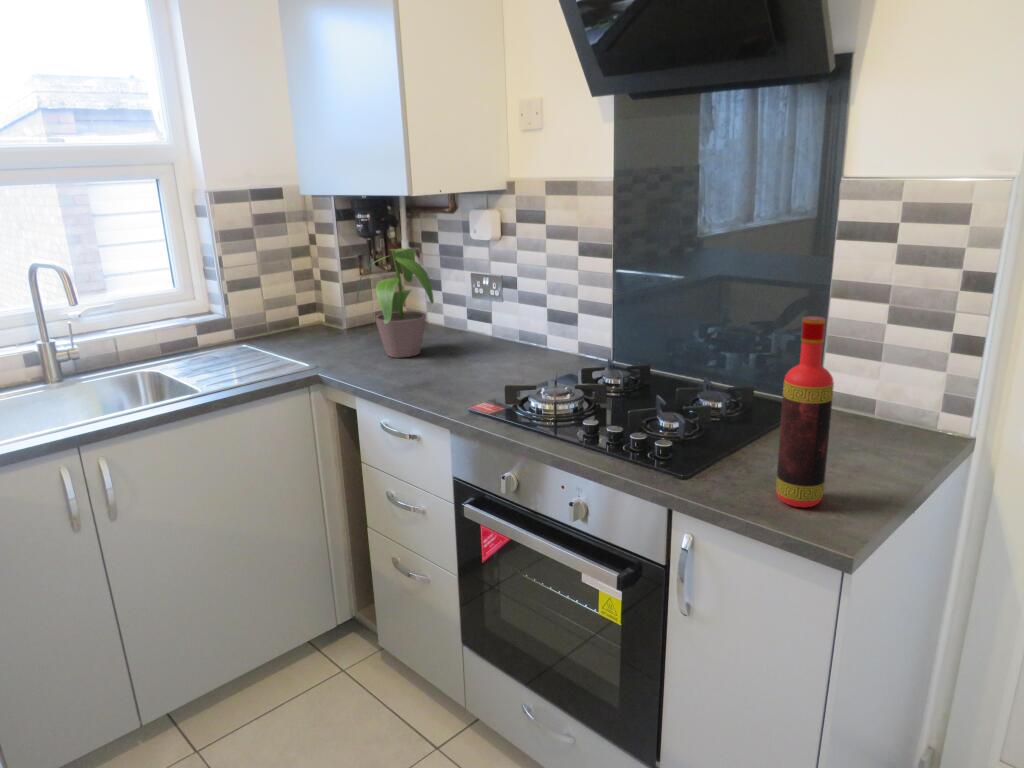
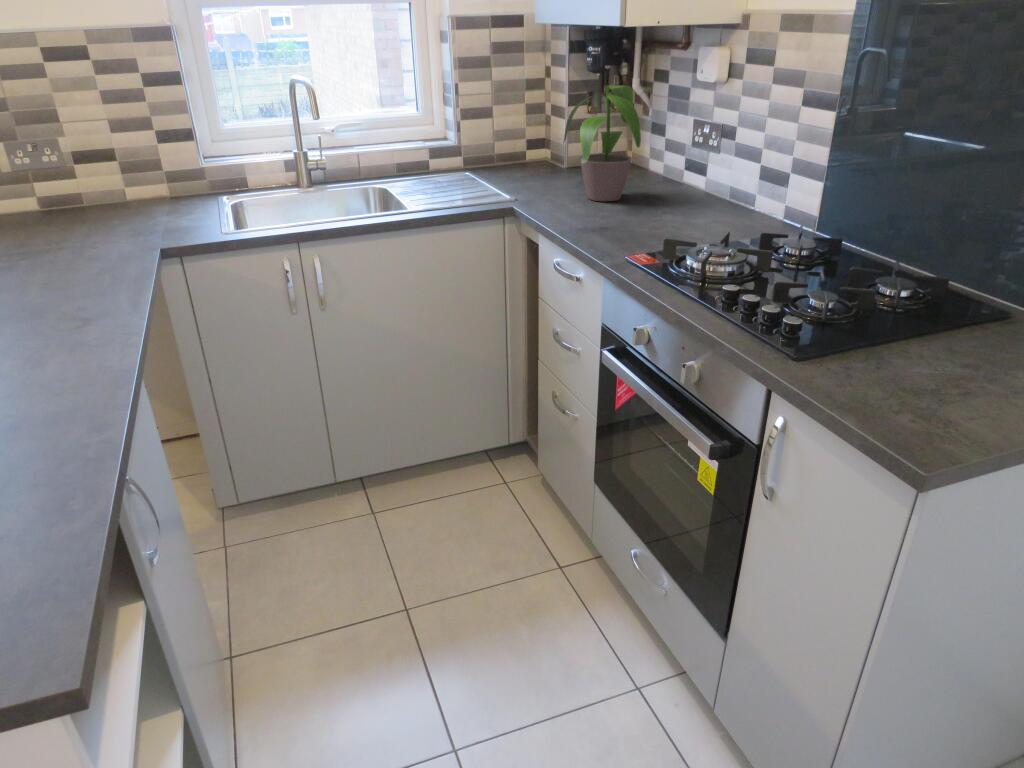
bottle: present [776,316,834,507] -> none [889,190,985,414]

